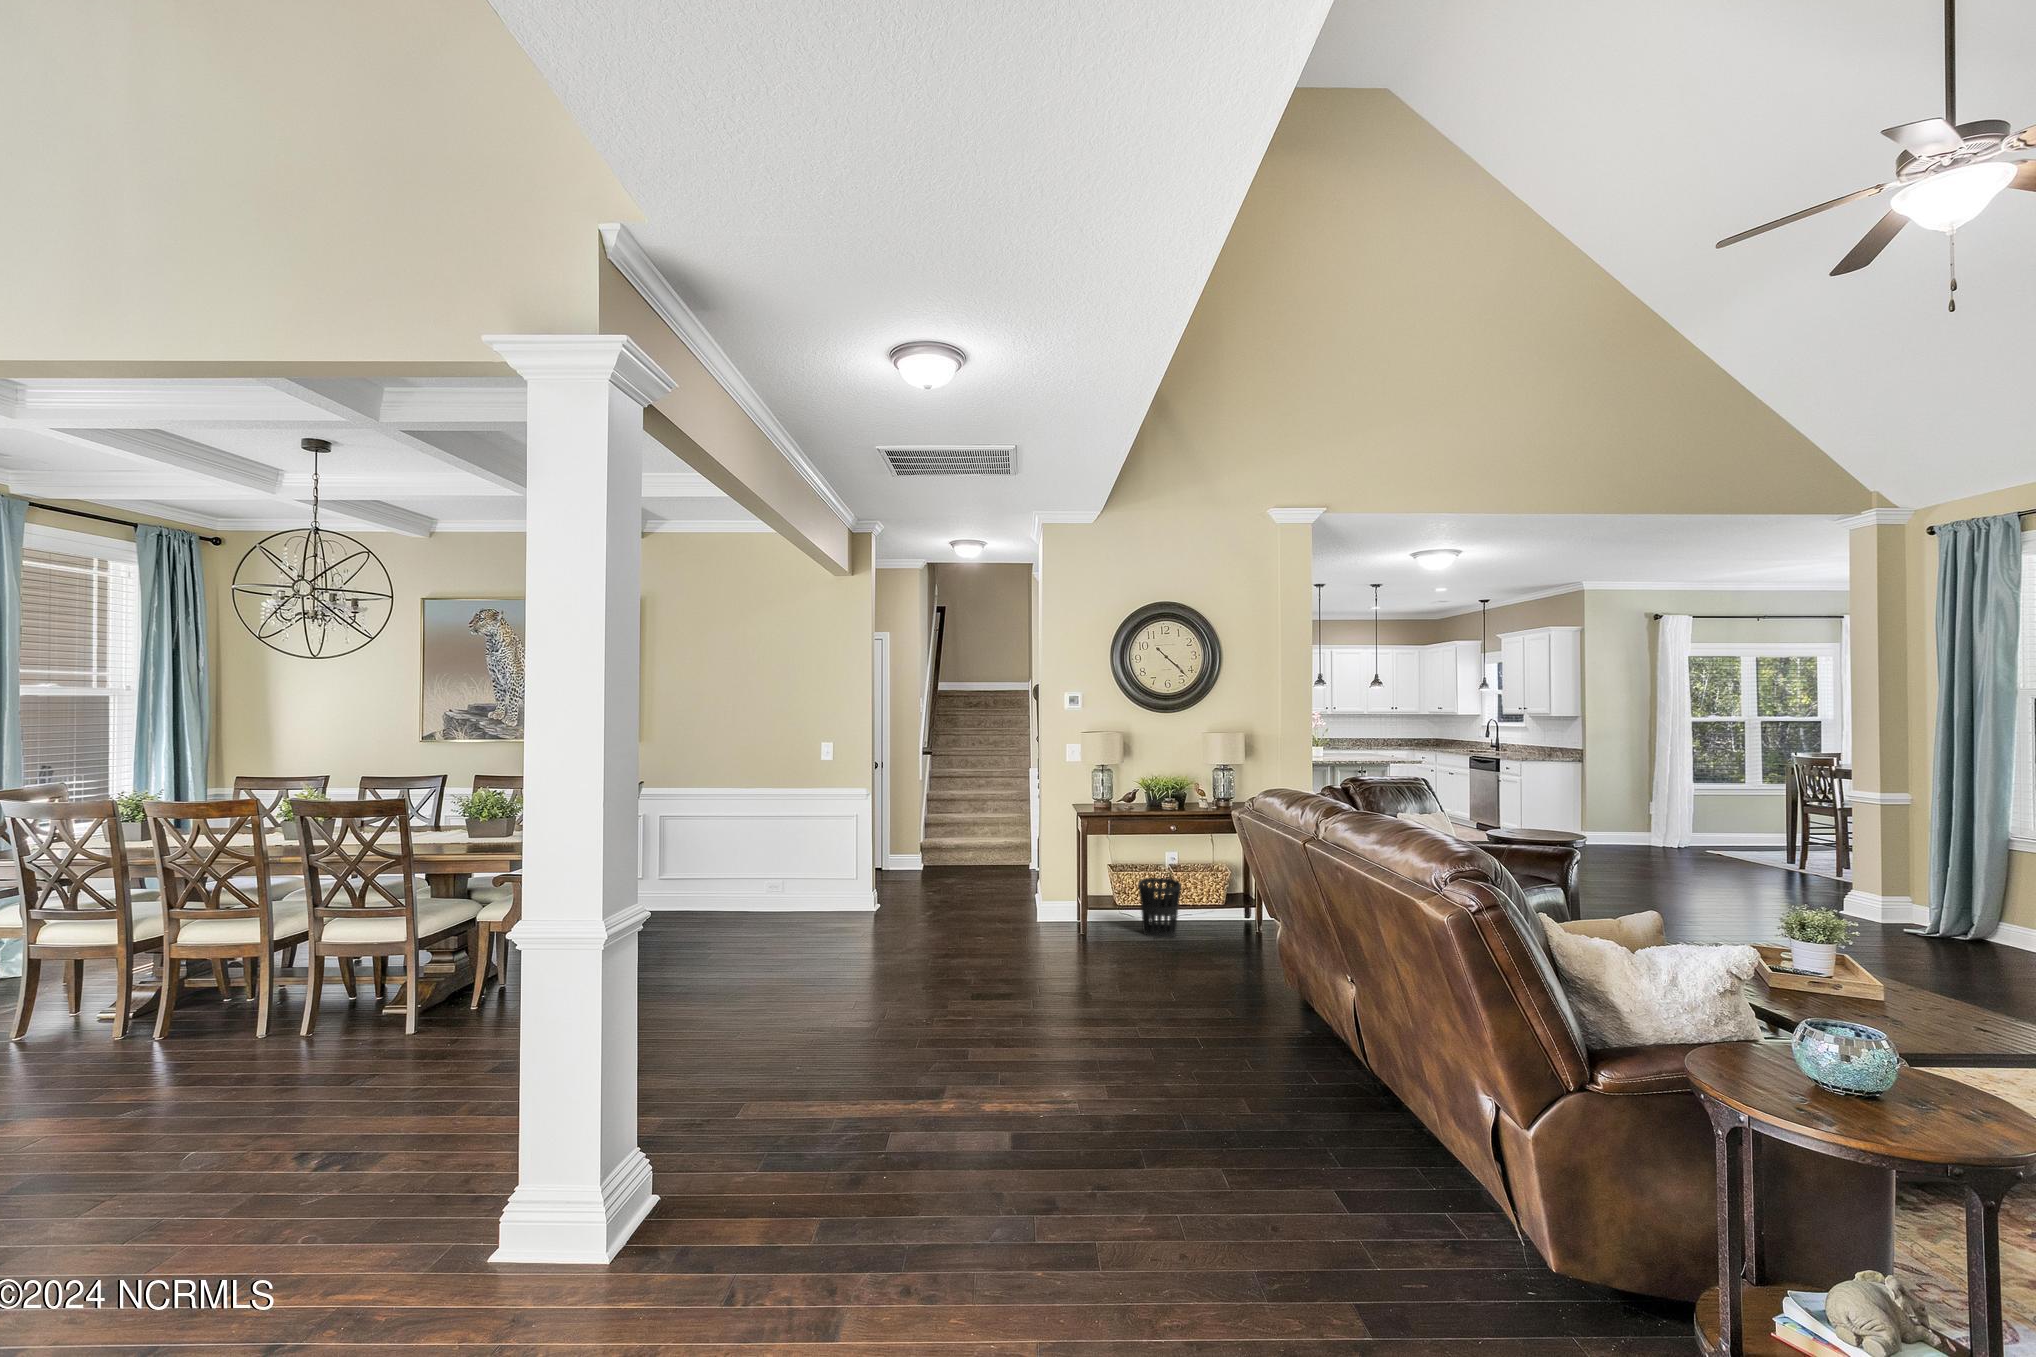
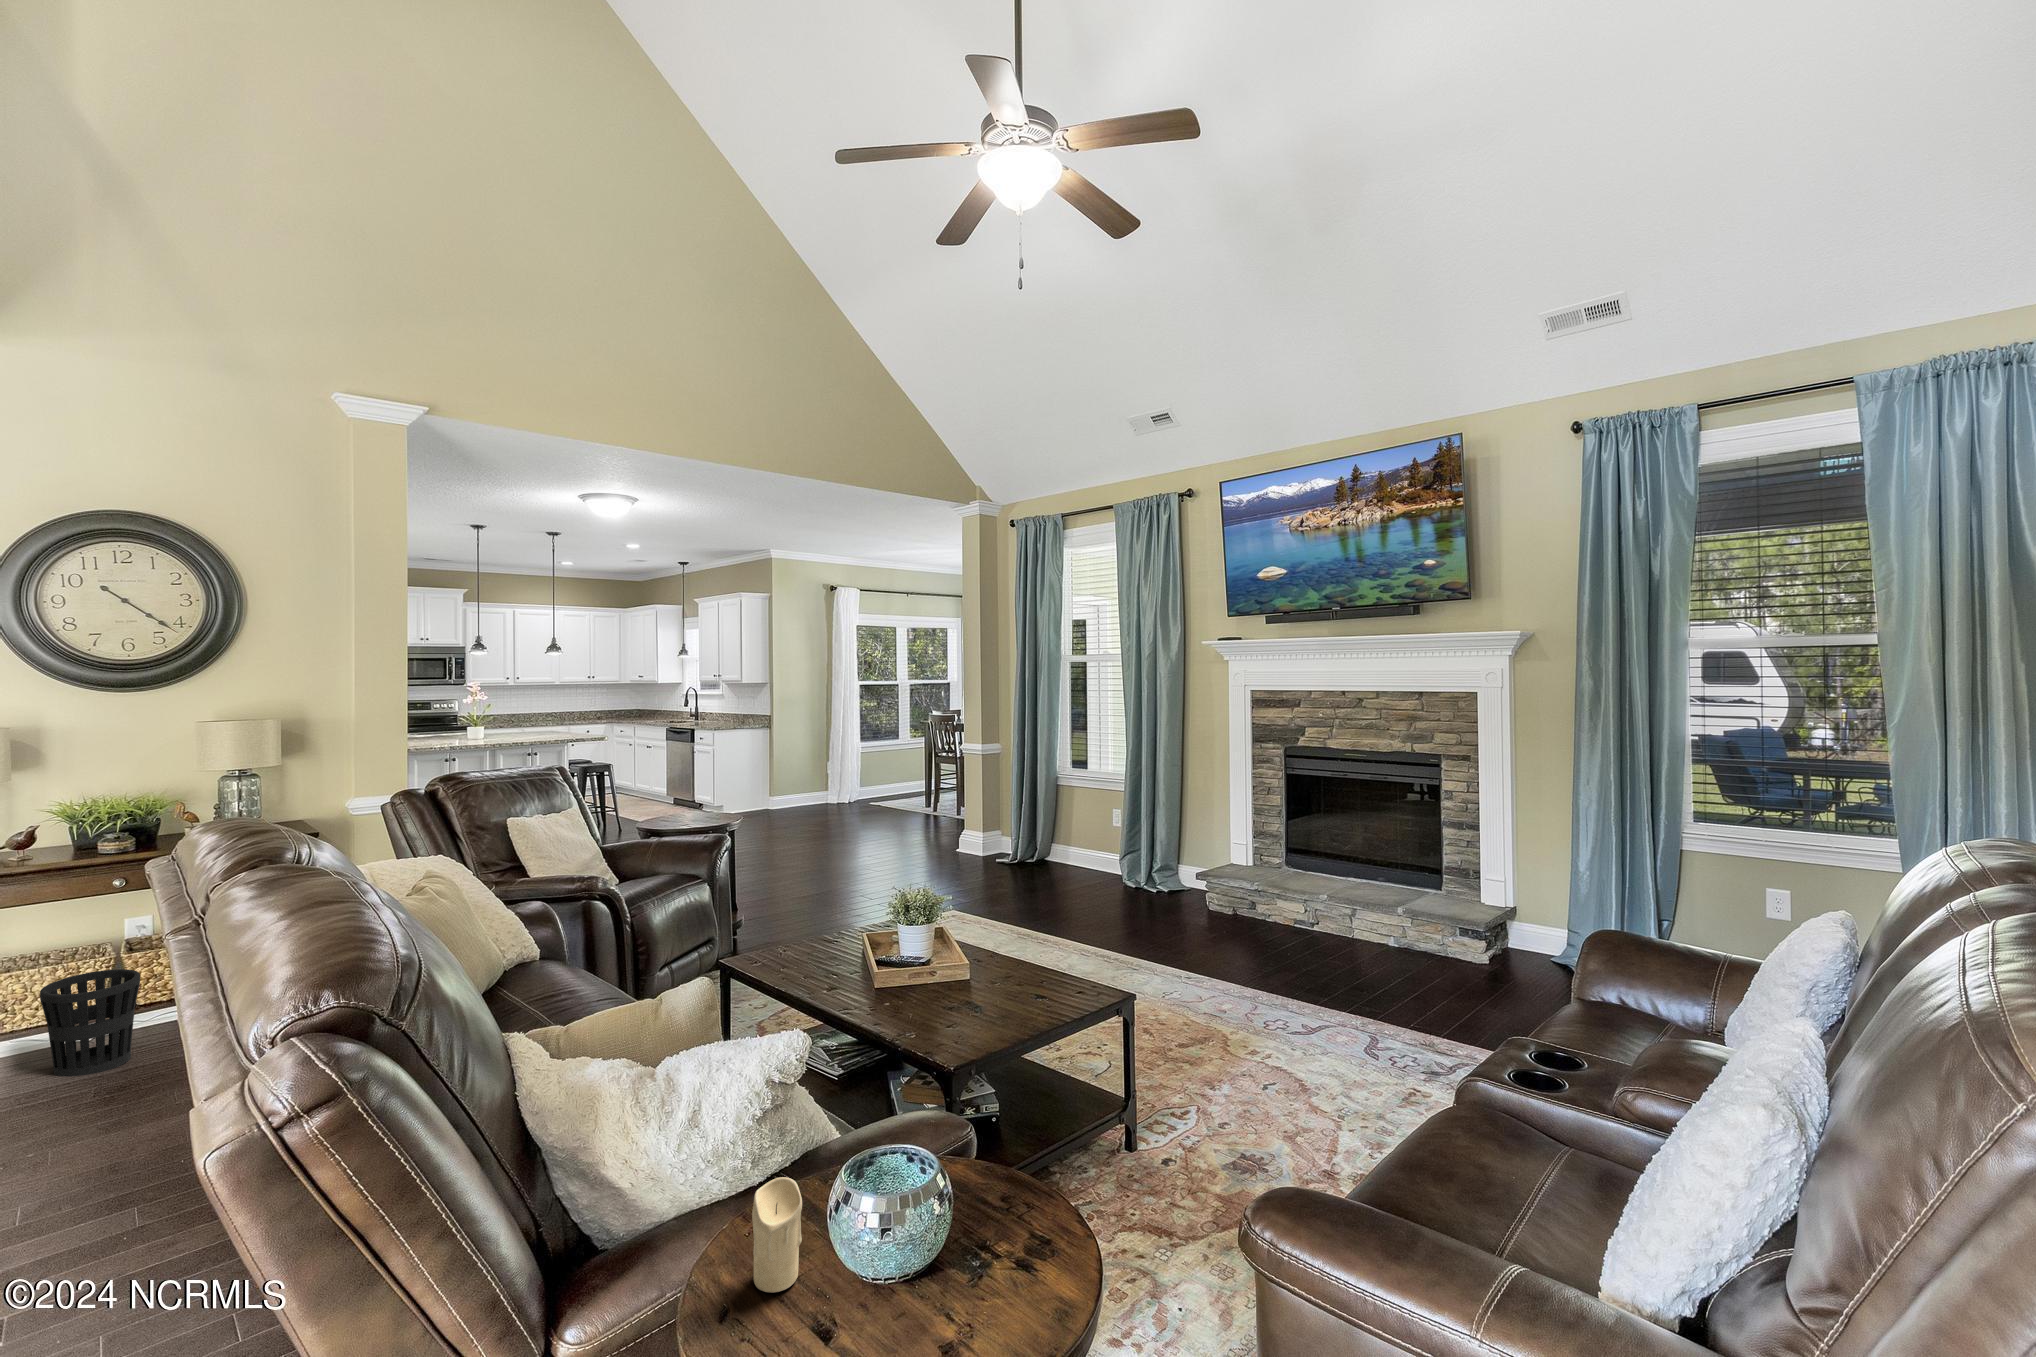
candle: none [1740,1018,1779,1086] -> present [752,1177,802,1293]

